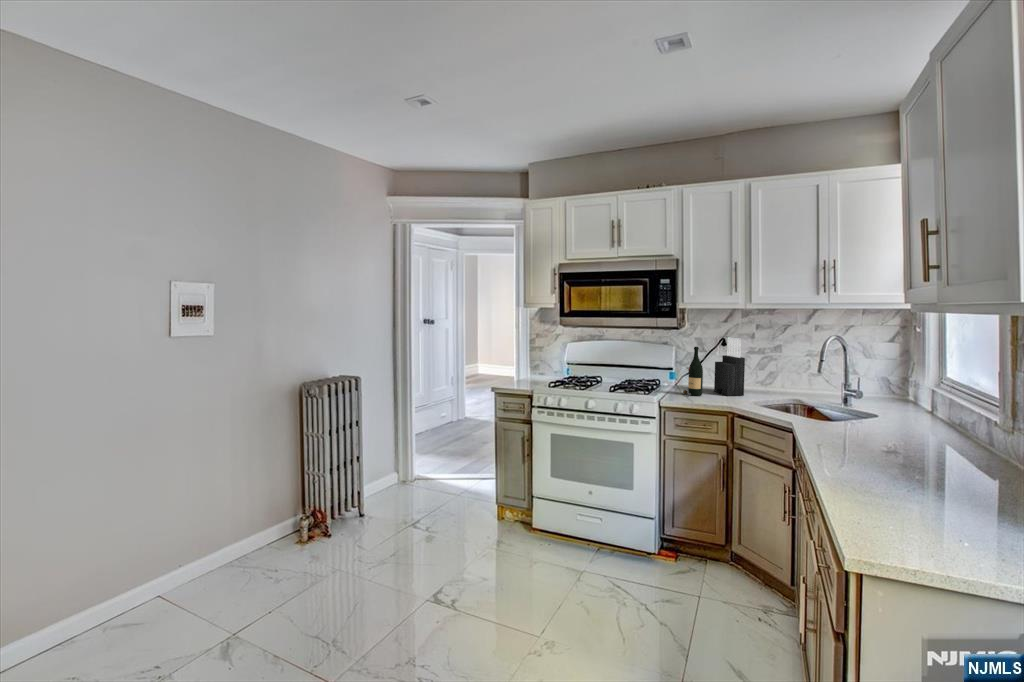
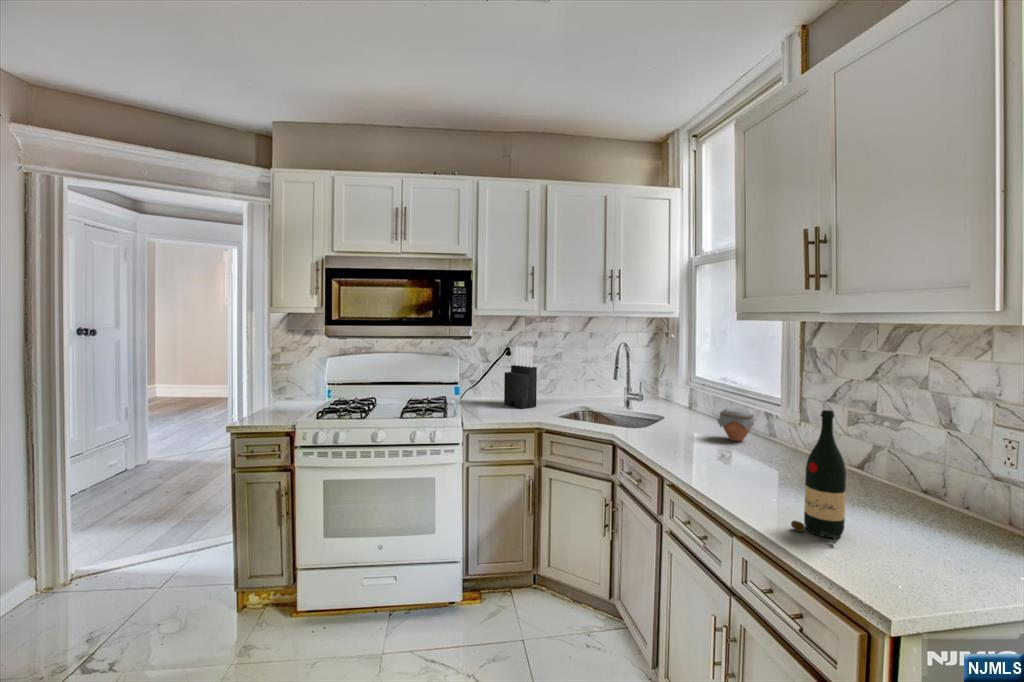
wine bottle: present [683,347,703,396] -> present [791,410,846,544]
jar: none [906,407,955,442] -> present [717,408,756,441]

